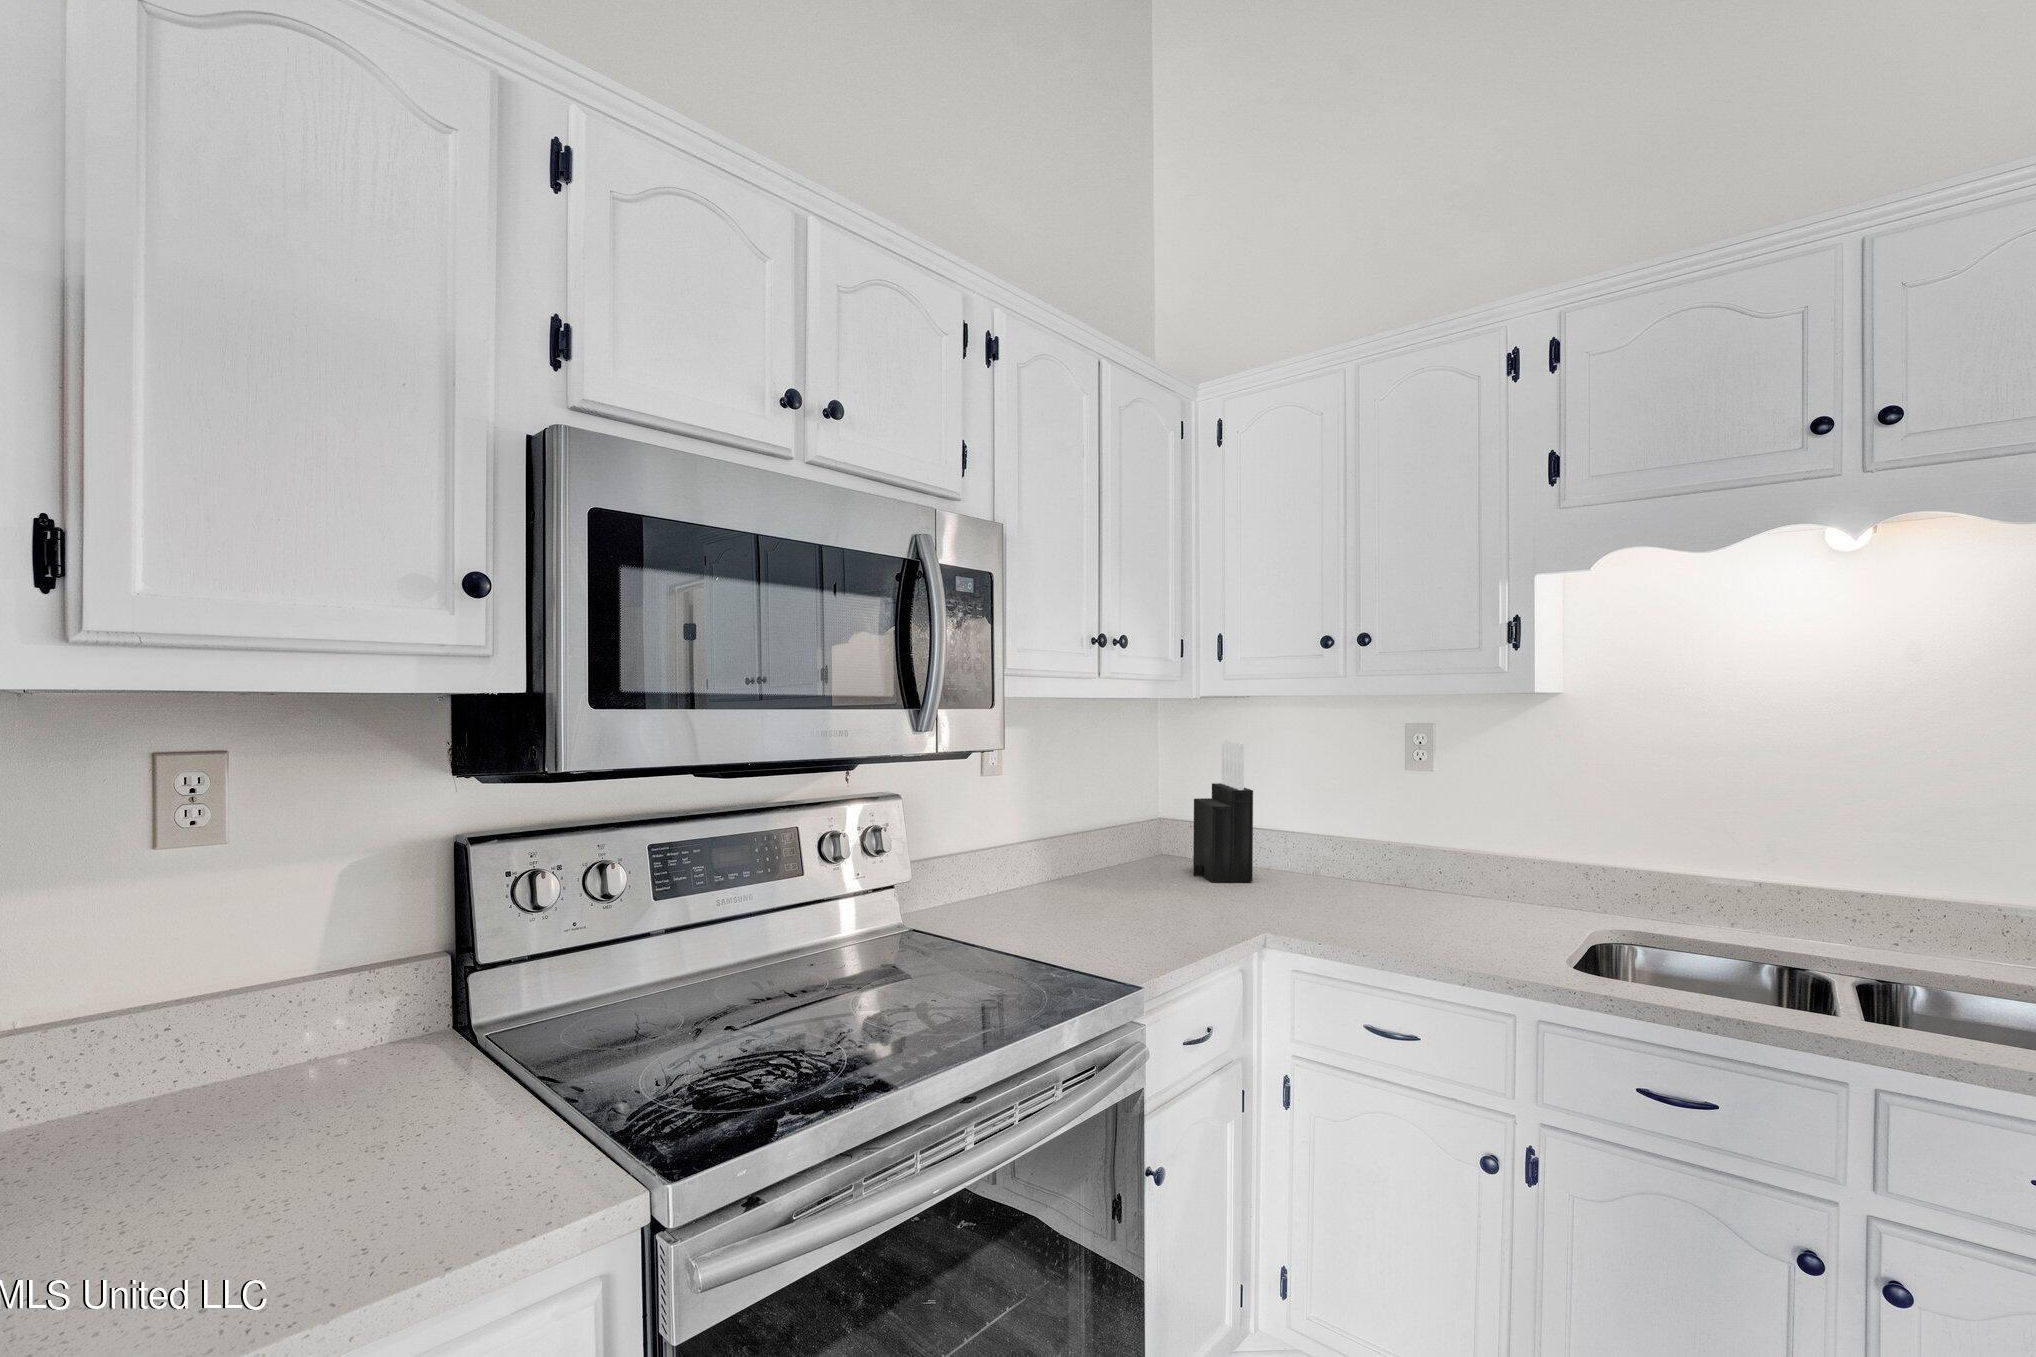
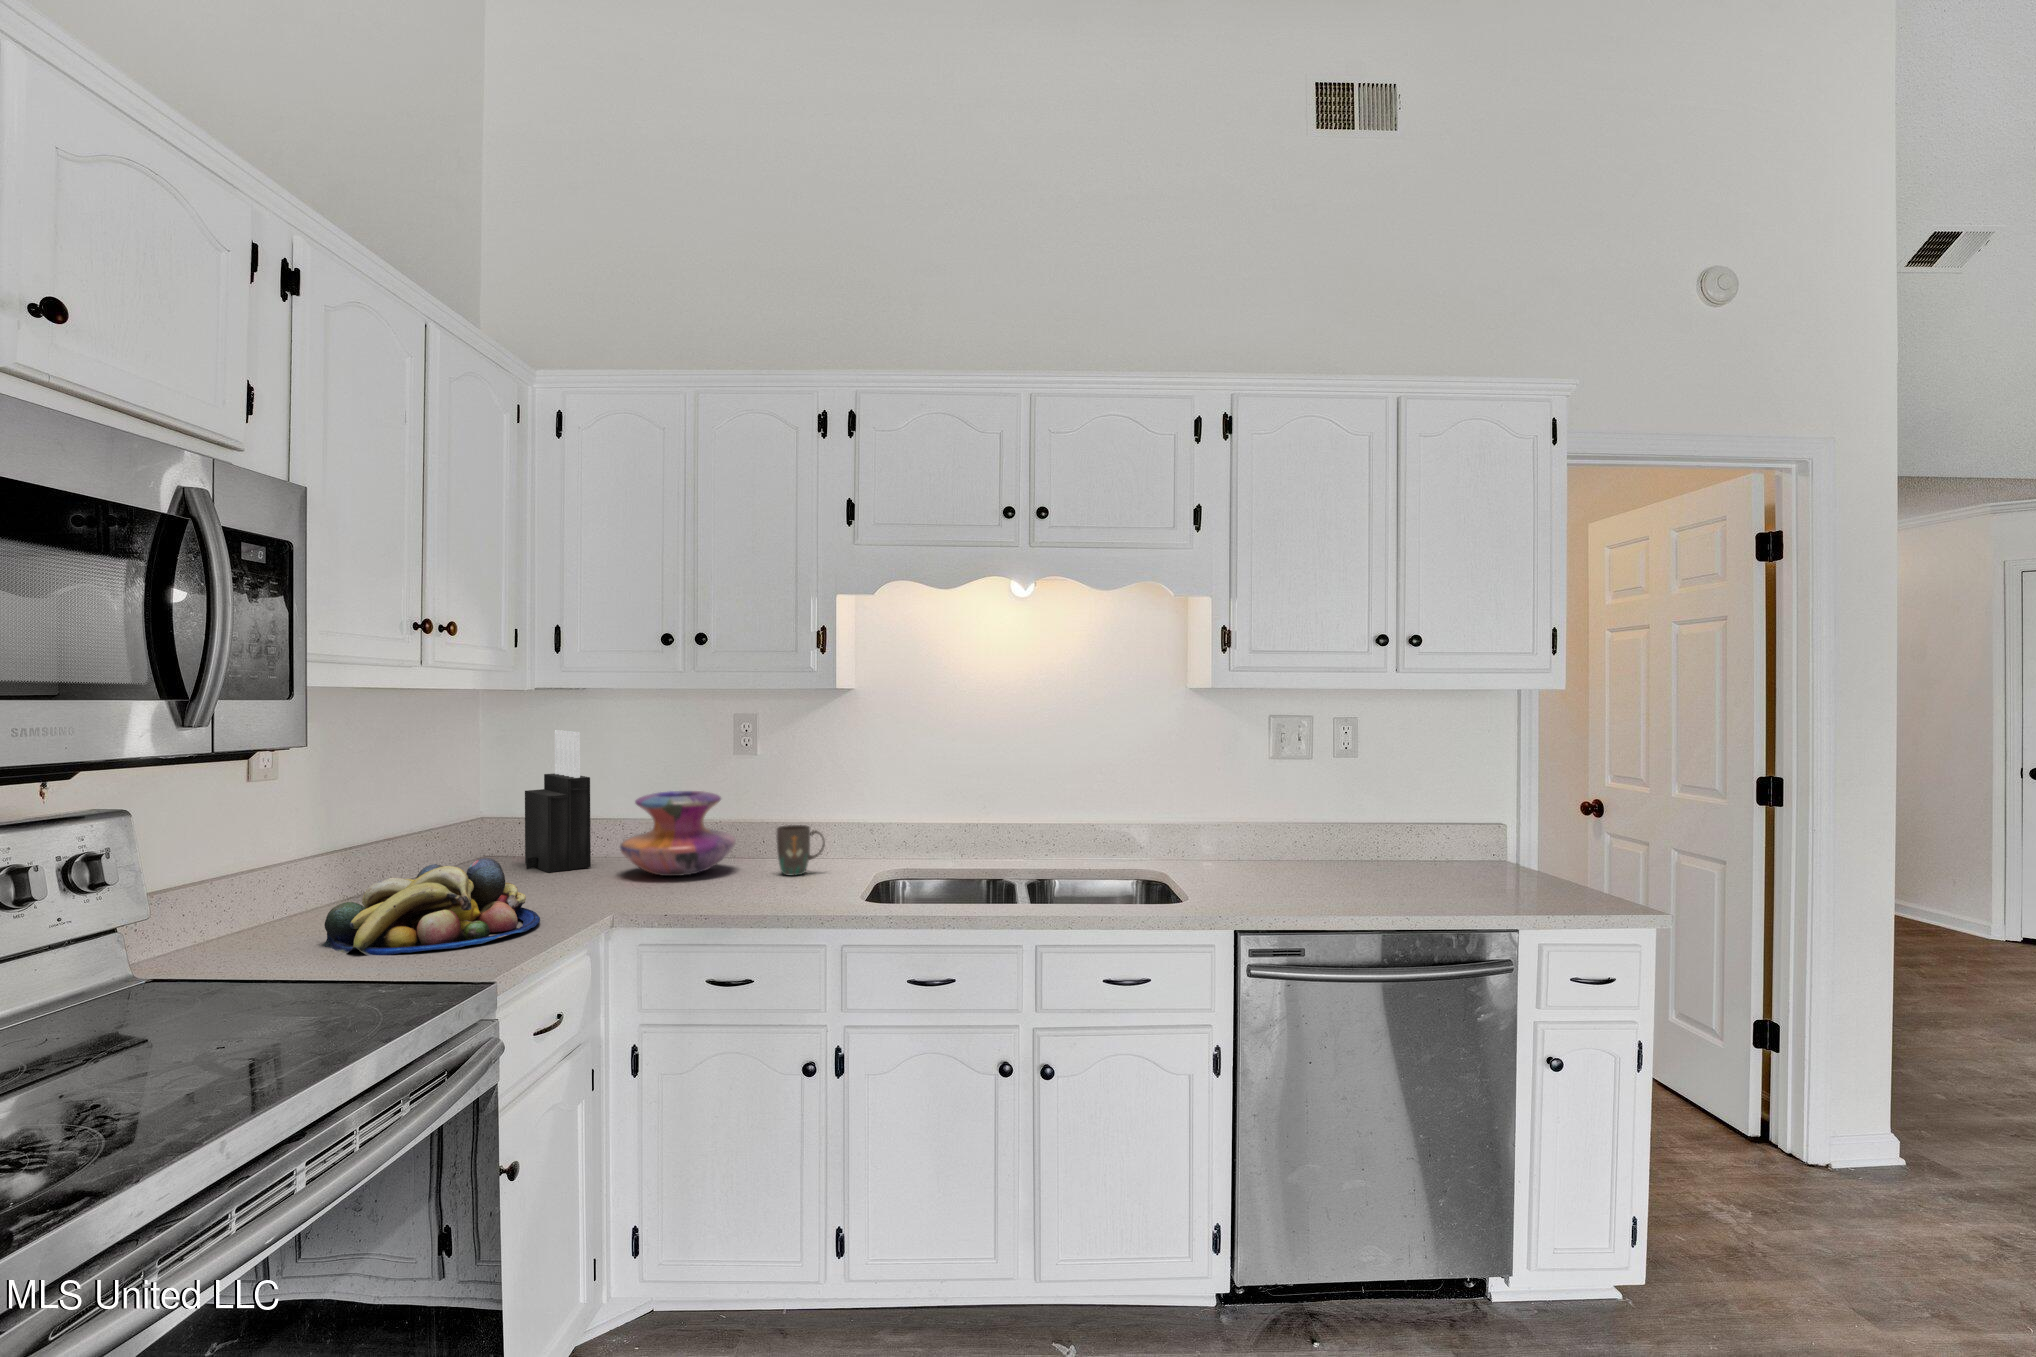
decorative vase: none [1279,812,1402,903] -> present [620,791,736,876]
mug: none [1447,862,1505,920] -> present [776,825,825,875]
fruit bowl: none [1015,865,1194,948] -> present [323,858,540,956]

